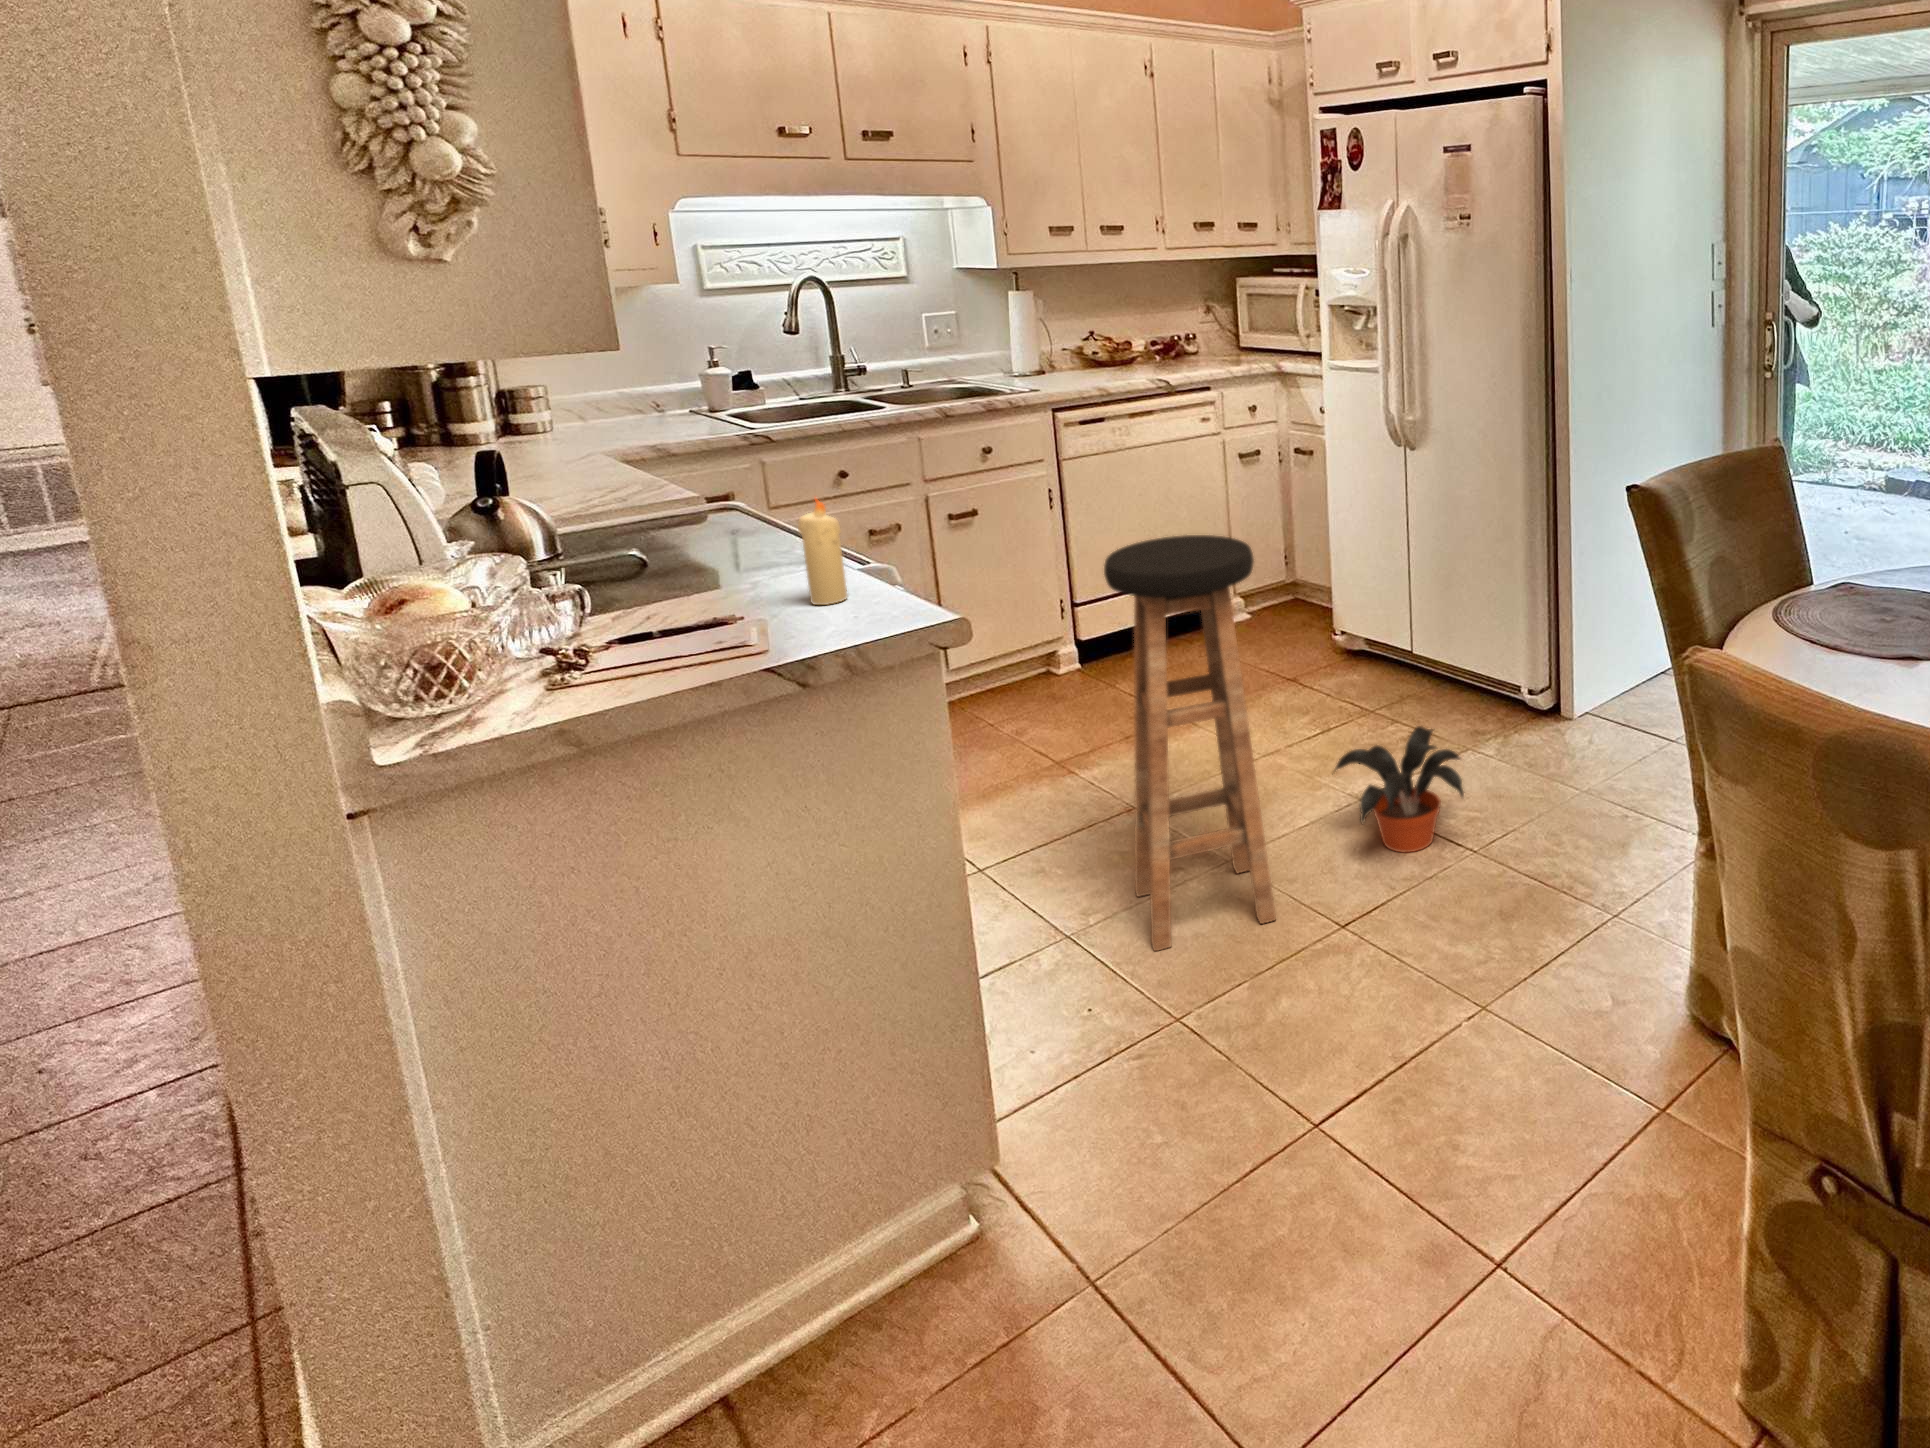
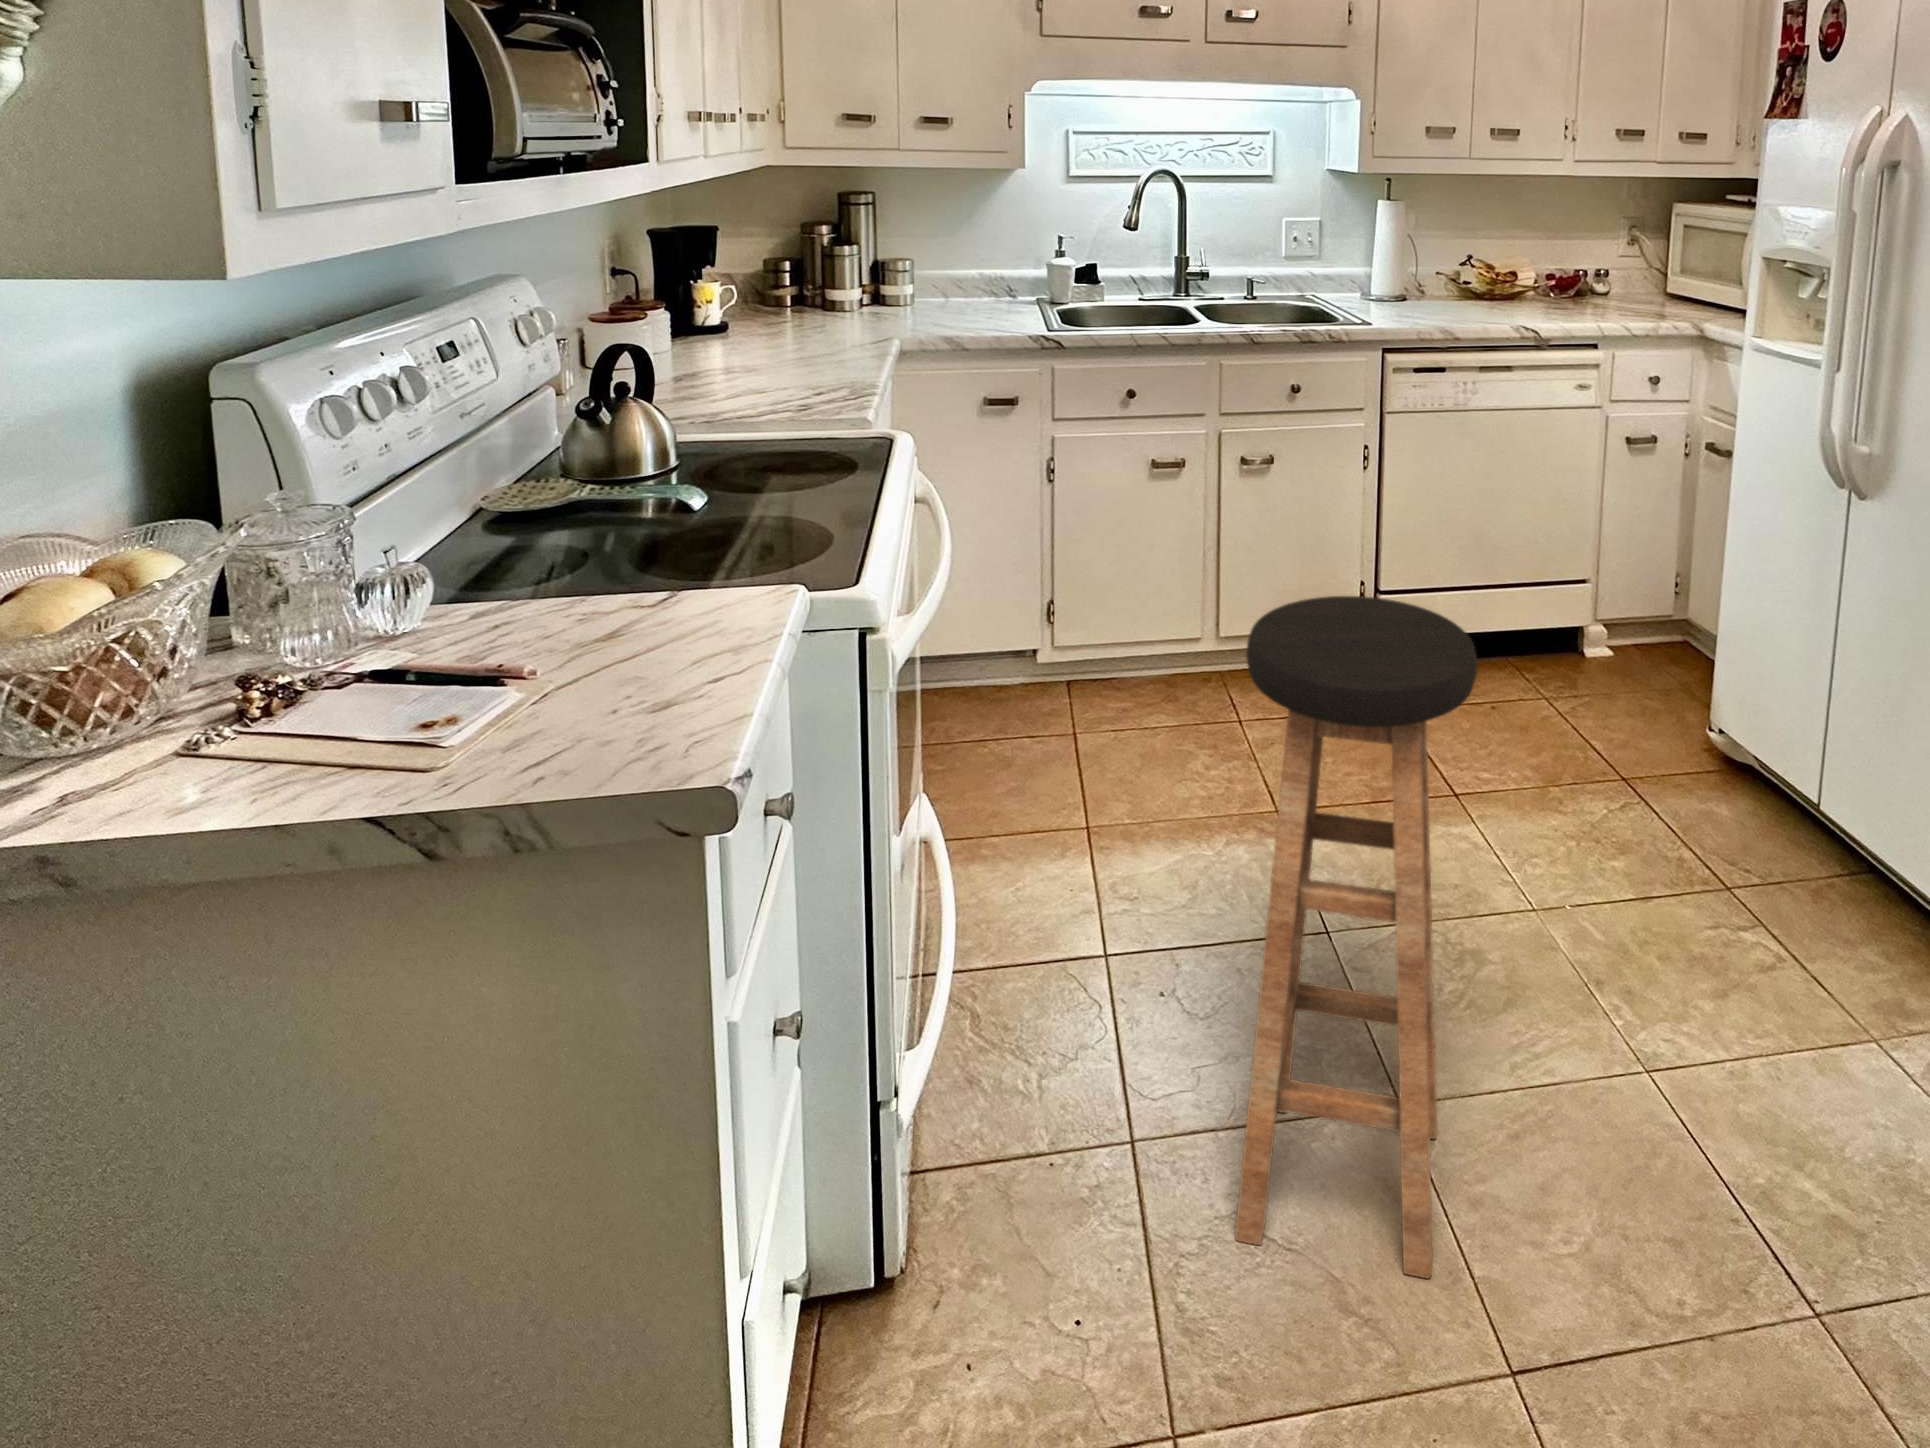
candle: present [798,498,847,605] -> none [628,512,694,682]
potted plant: present [1335,726,1464,852] -> none [1594,1006,1841,1243]

